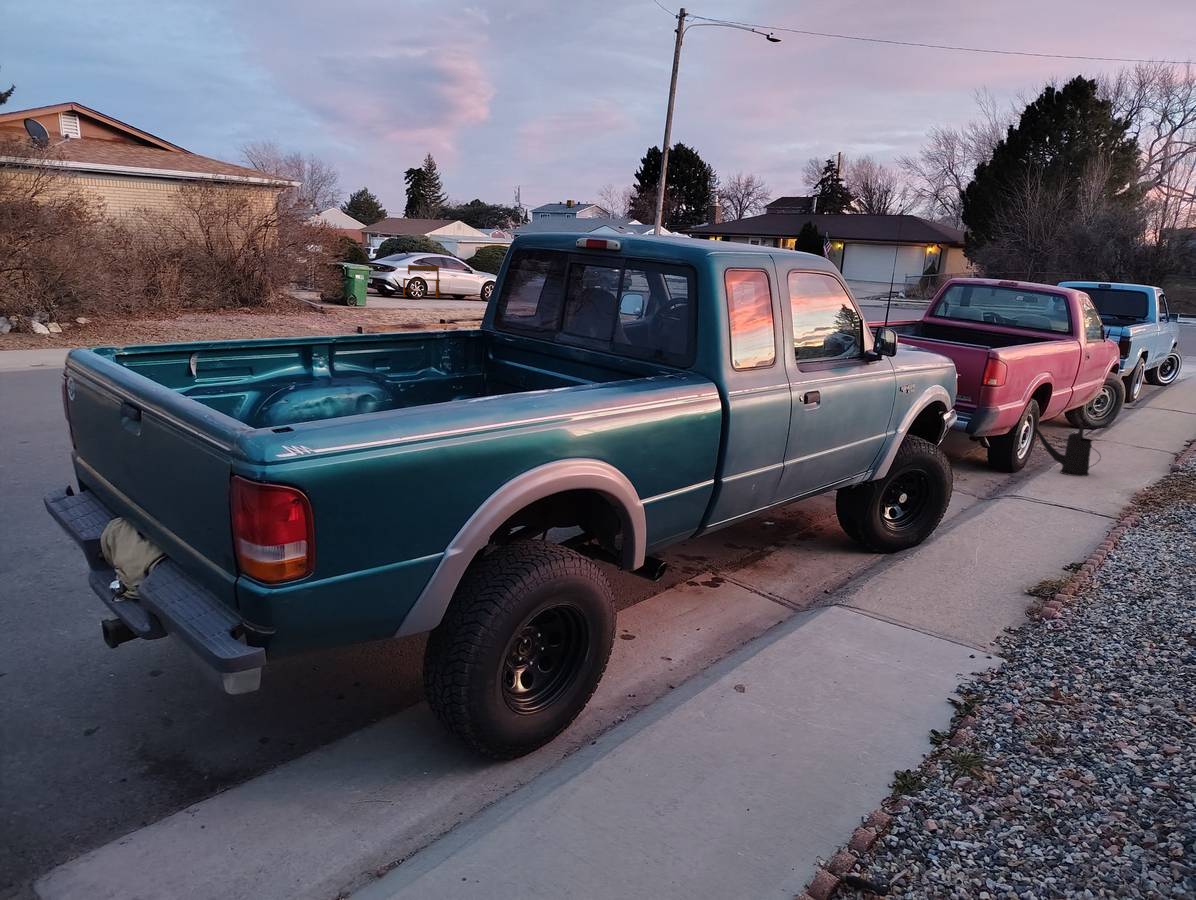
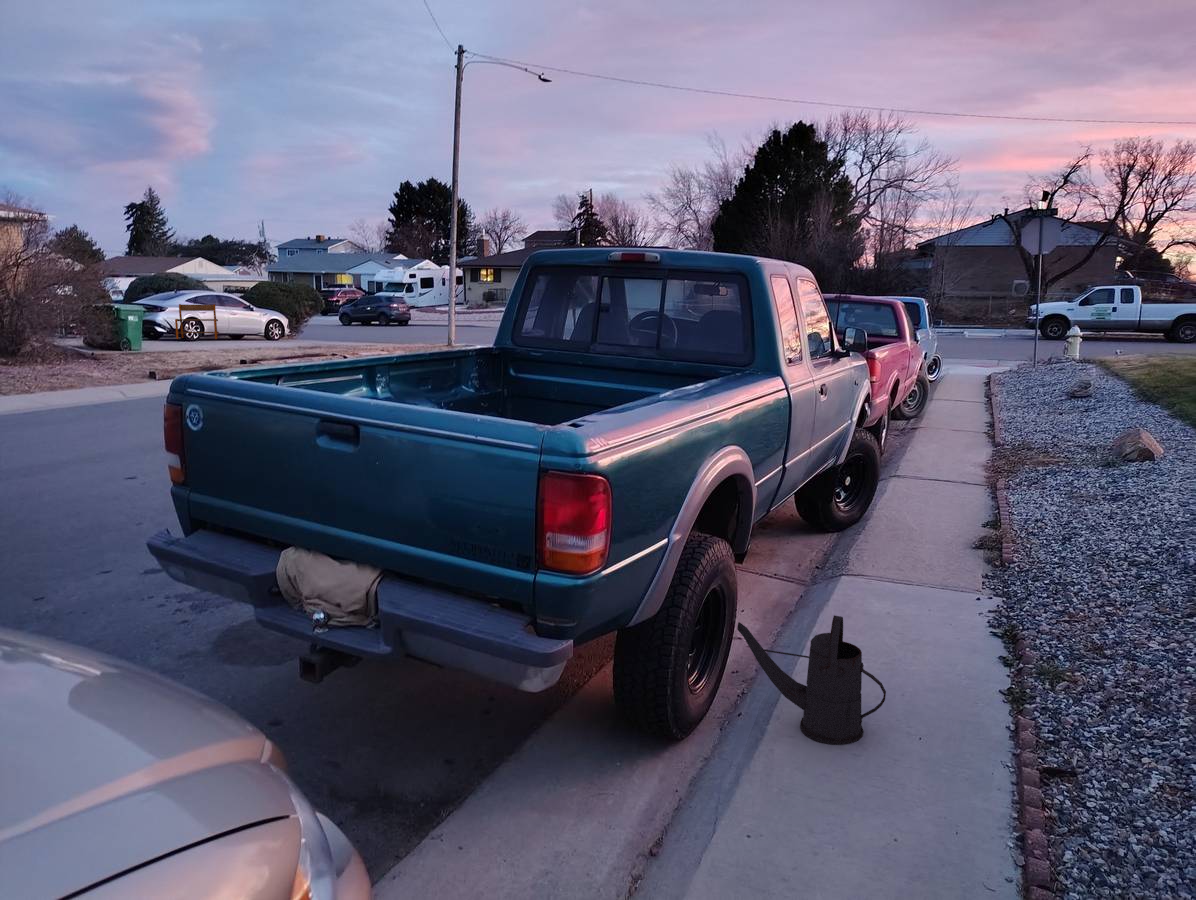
watering can: present [1035,425,1101,476] -> present [737,615,886,745]

